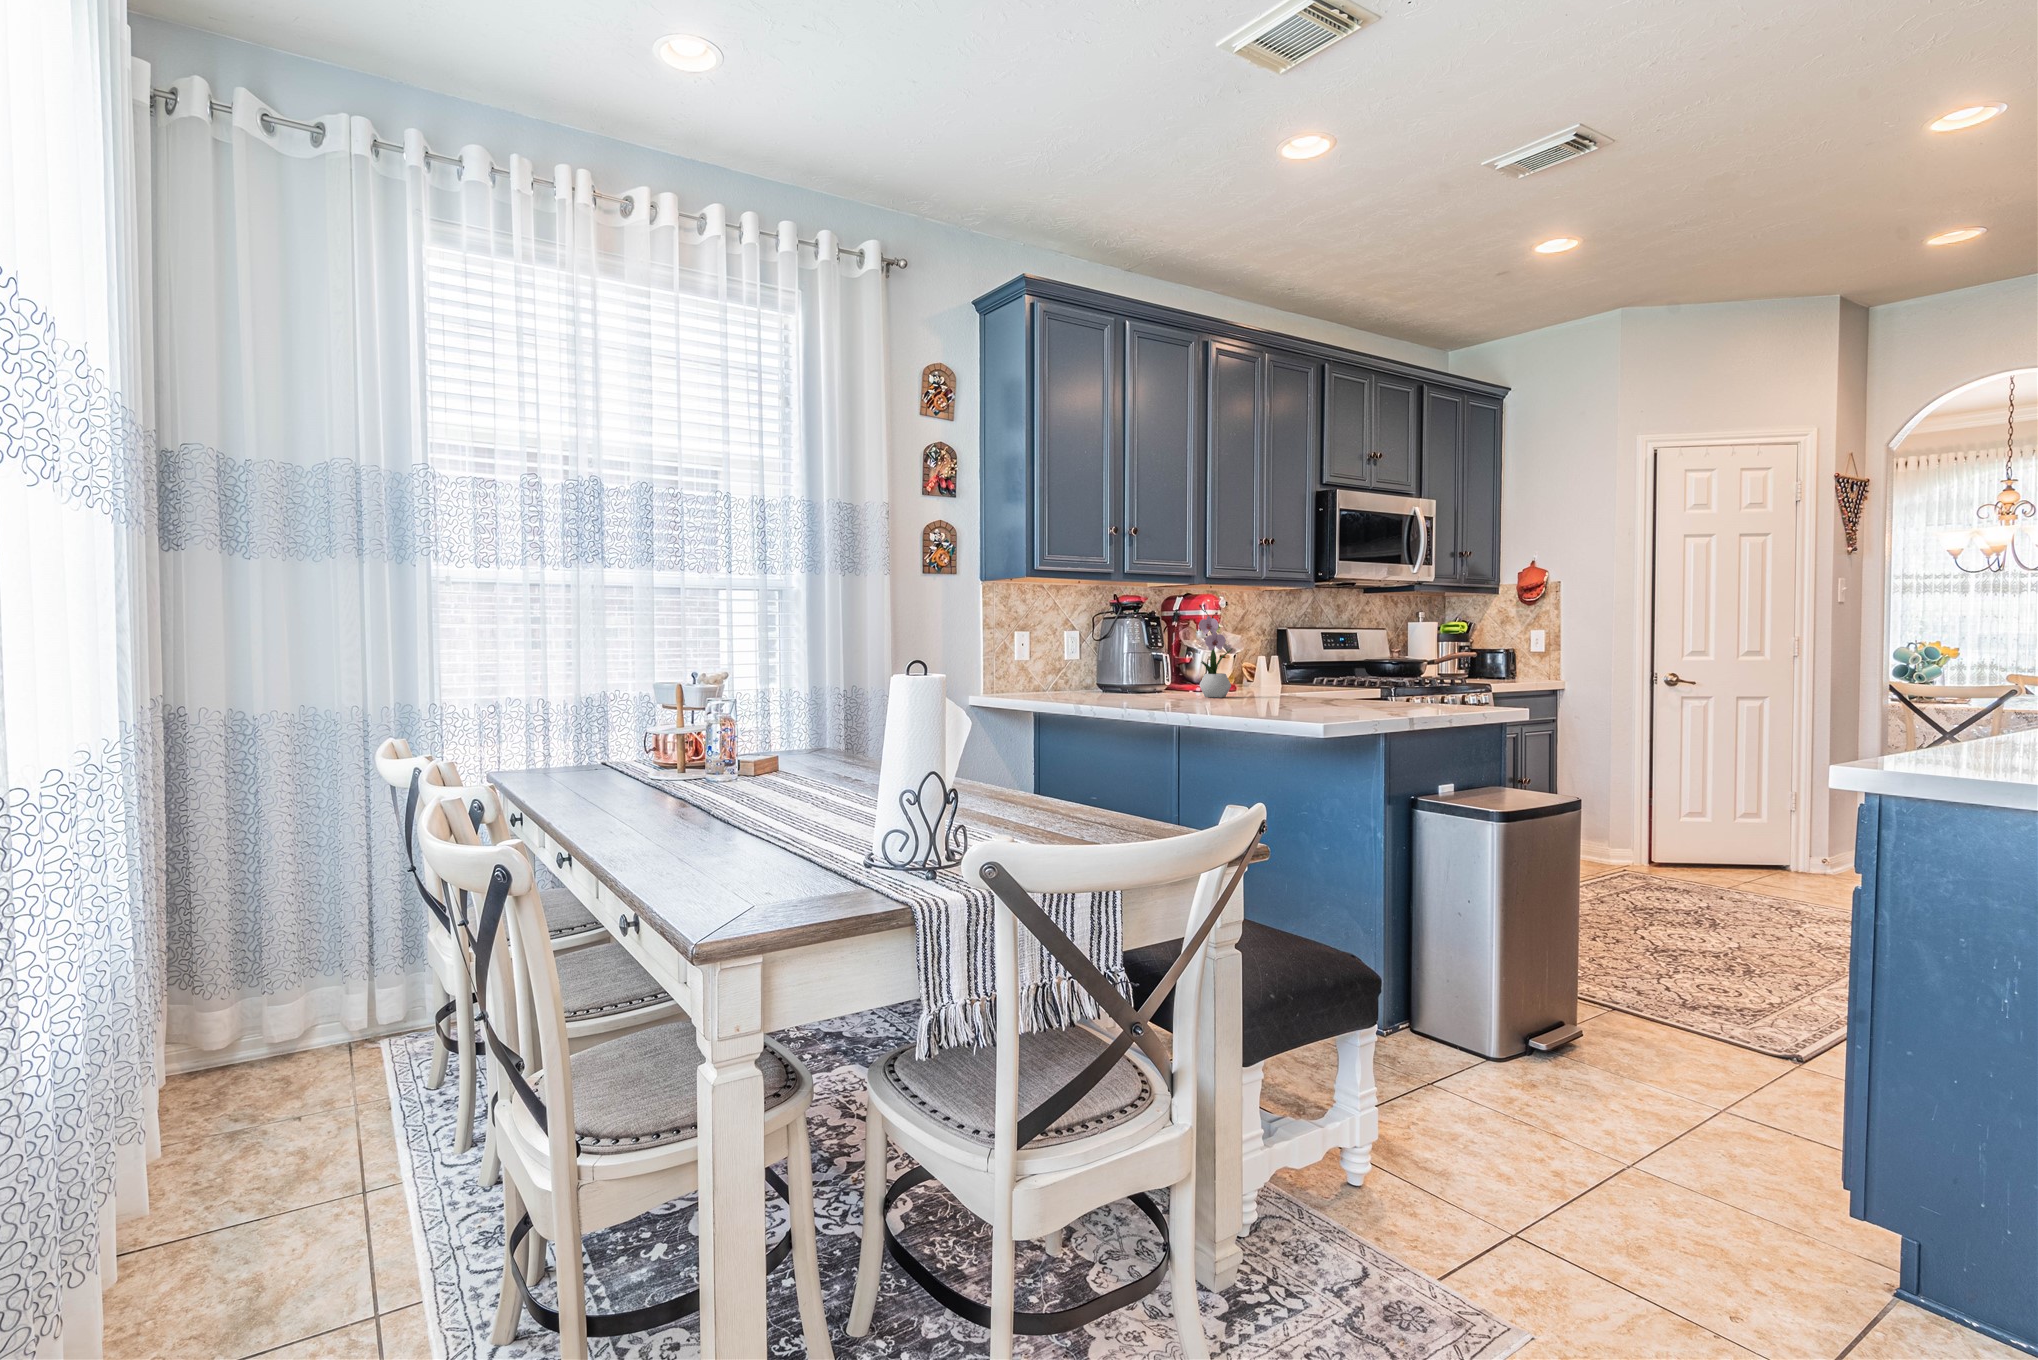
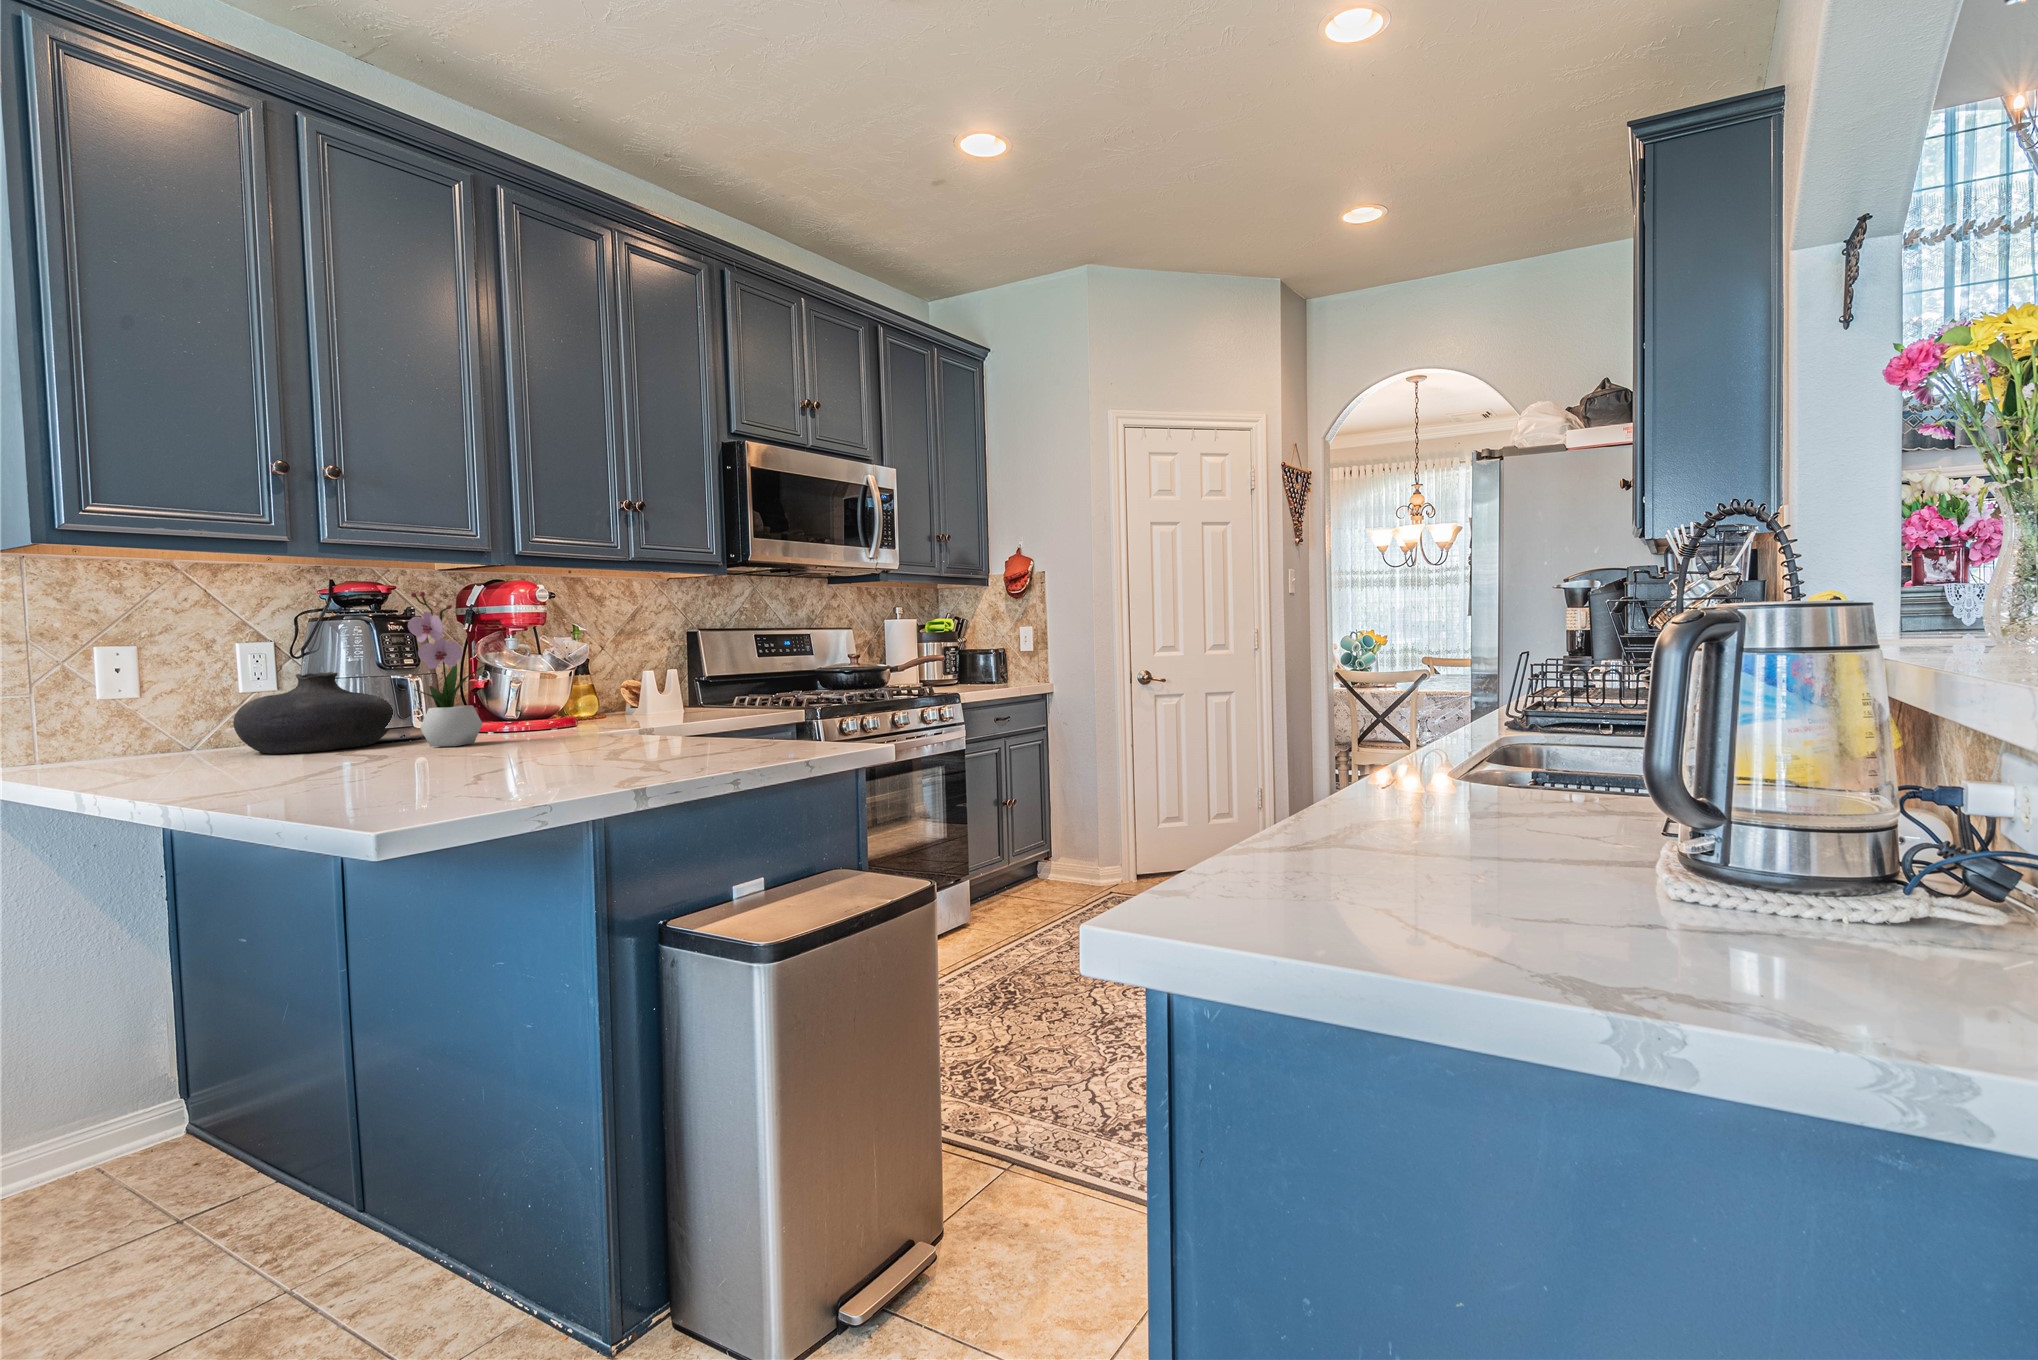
vase: none [1092,650,1168,696] -> present [233,672,395,754]

